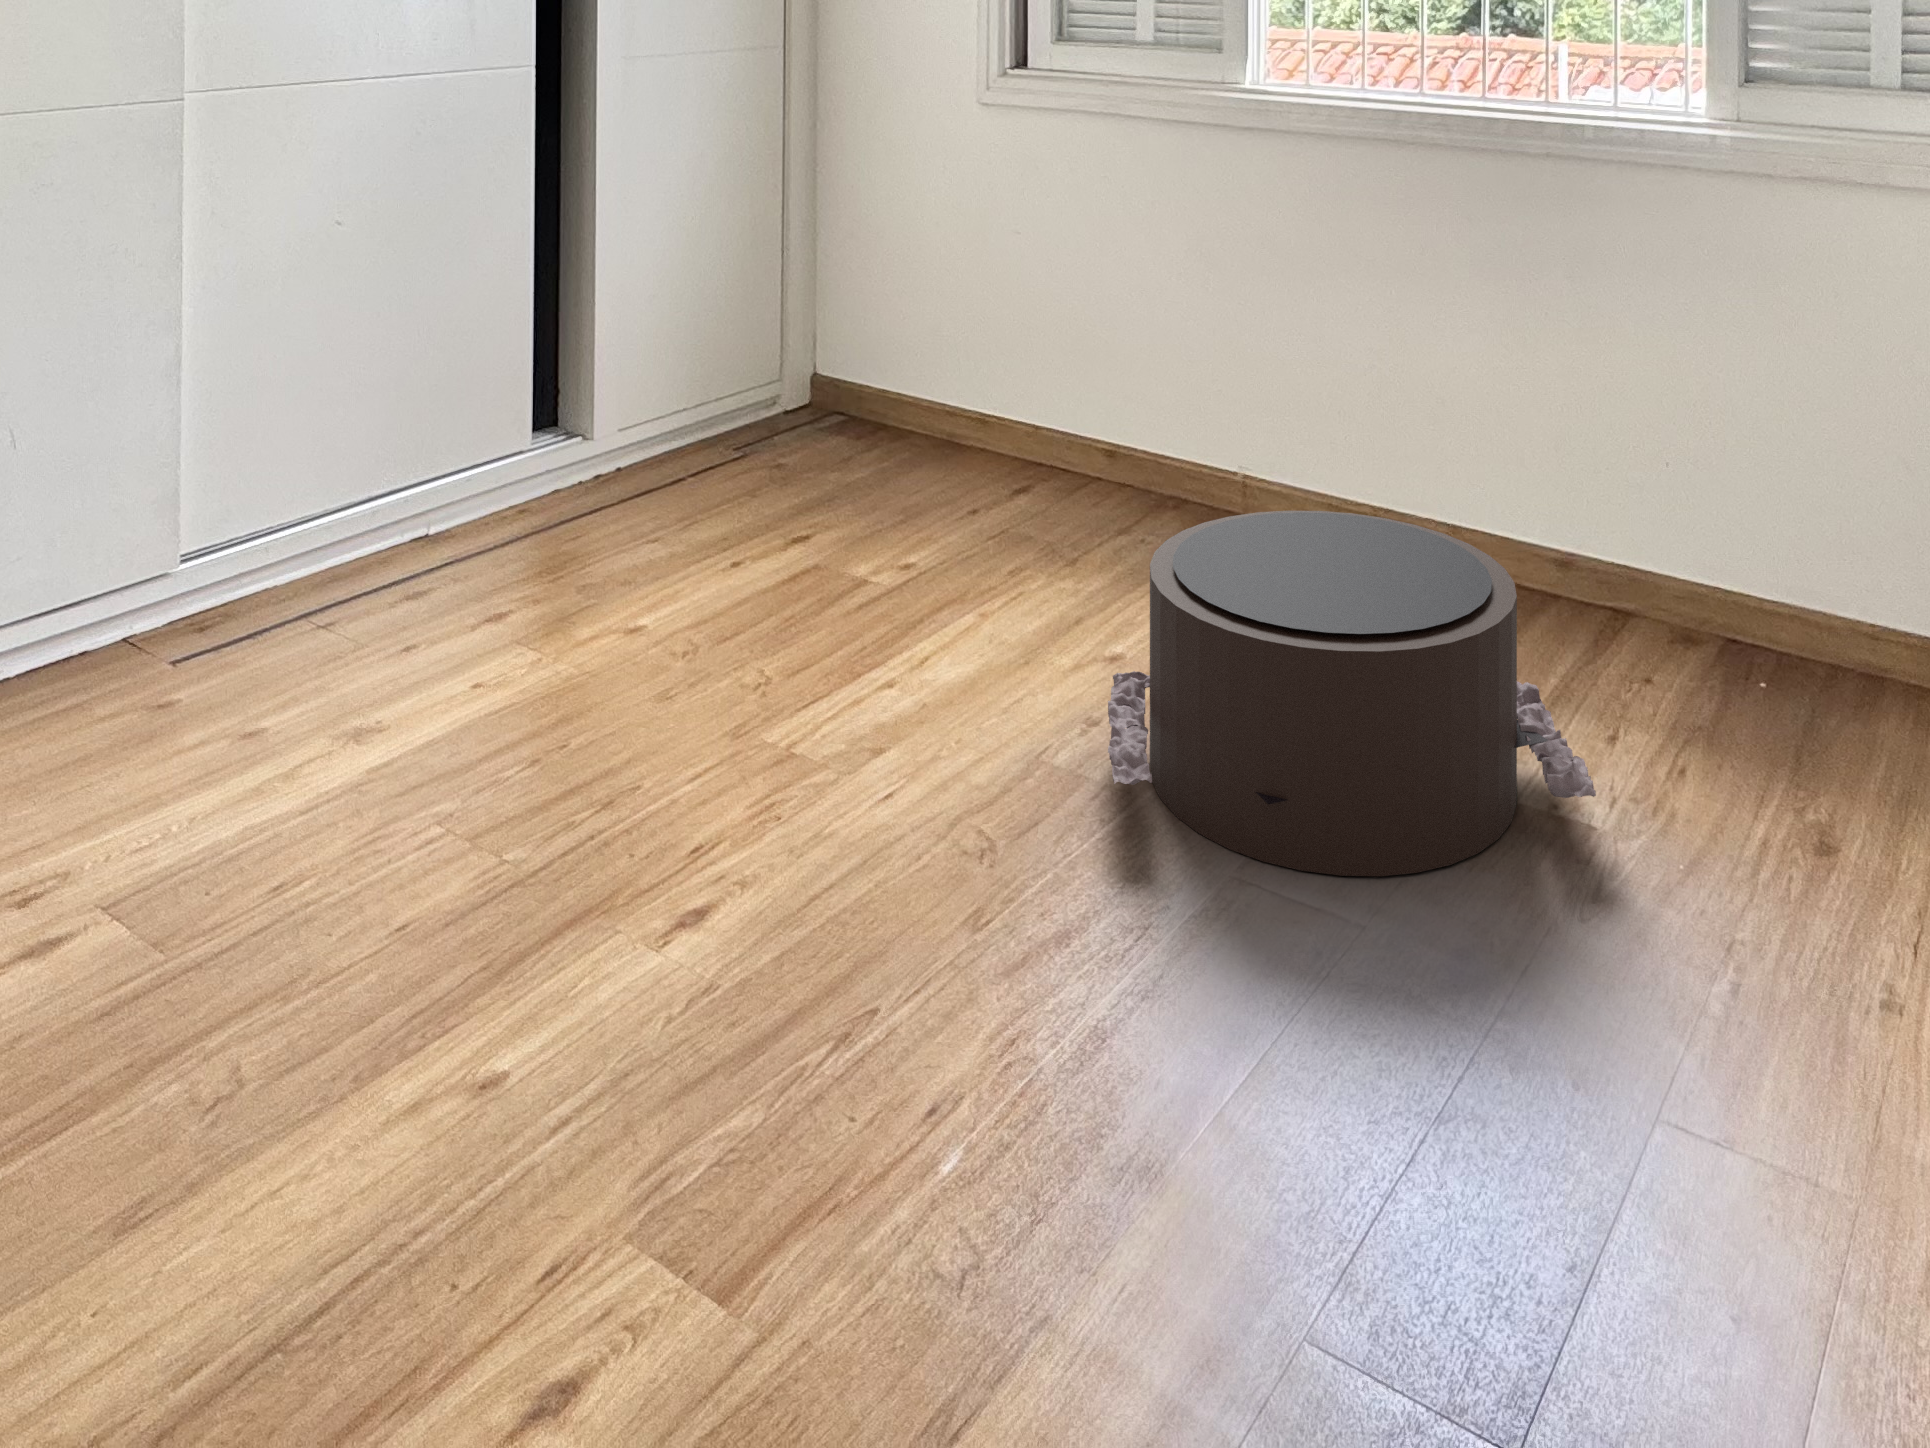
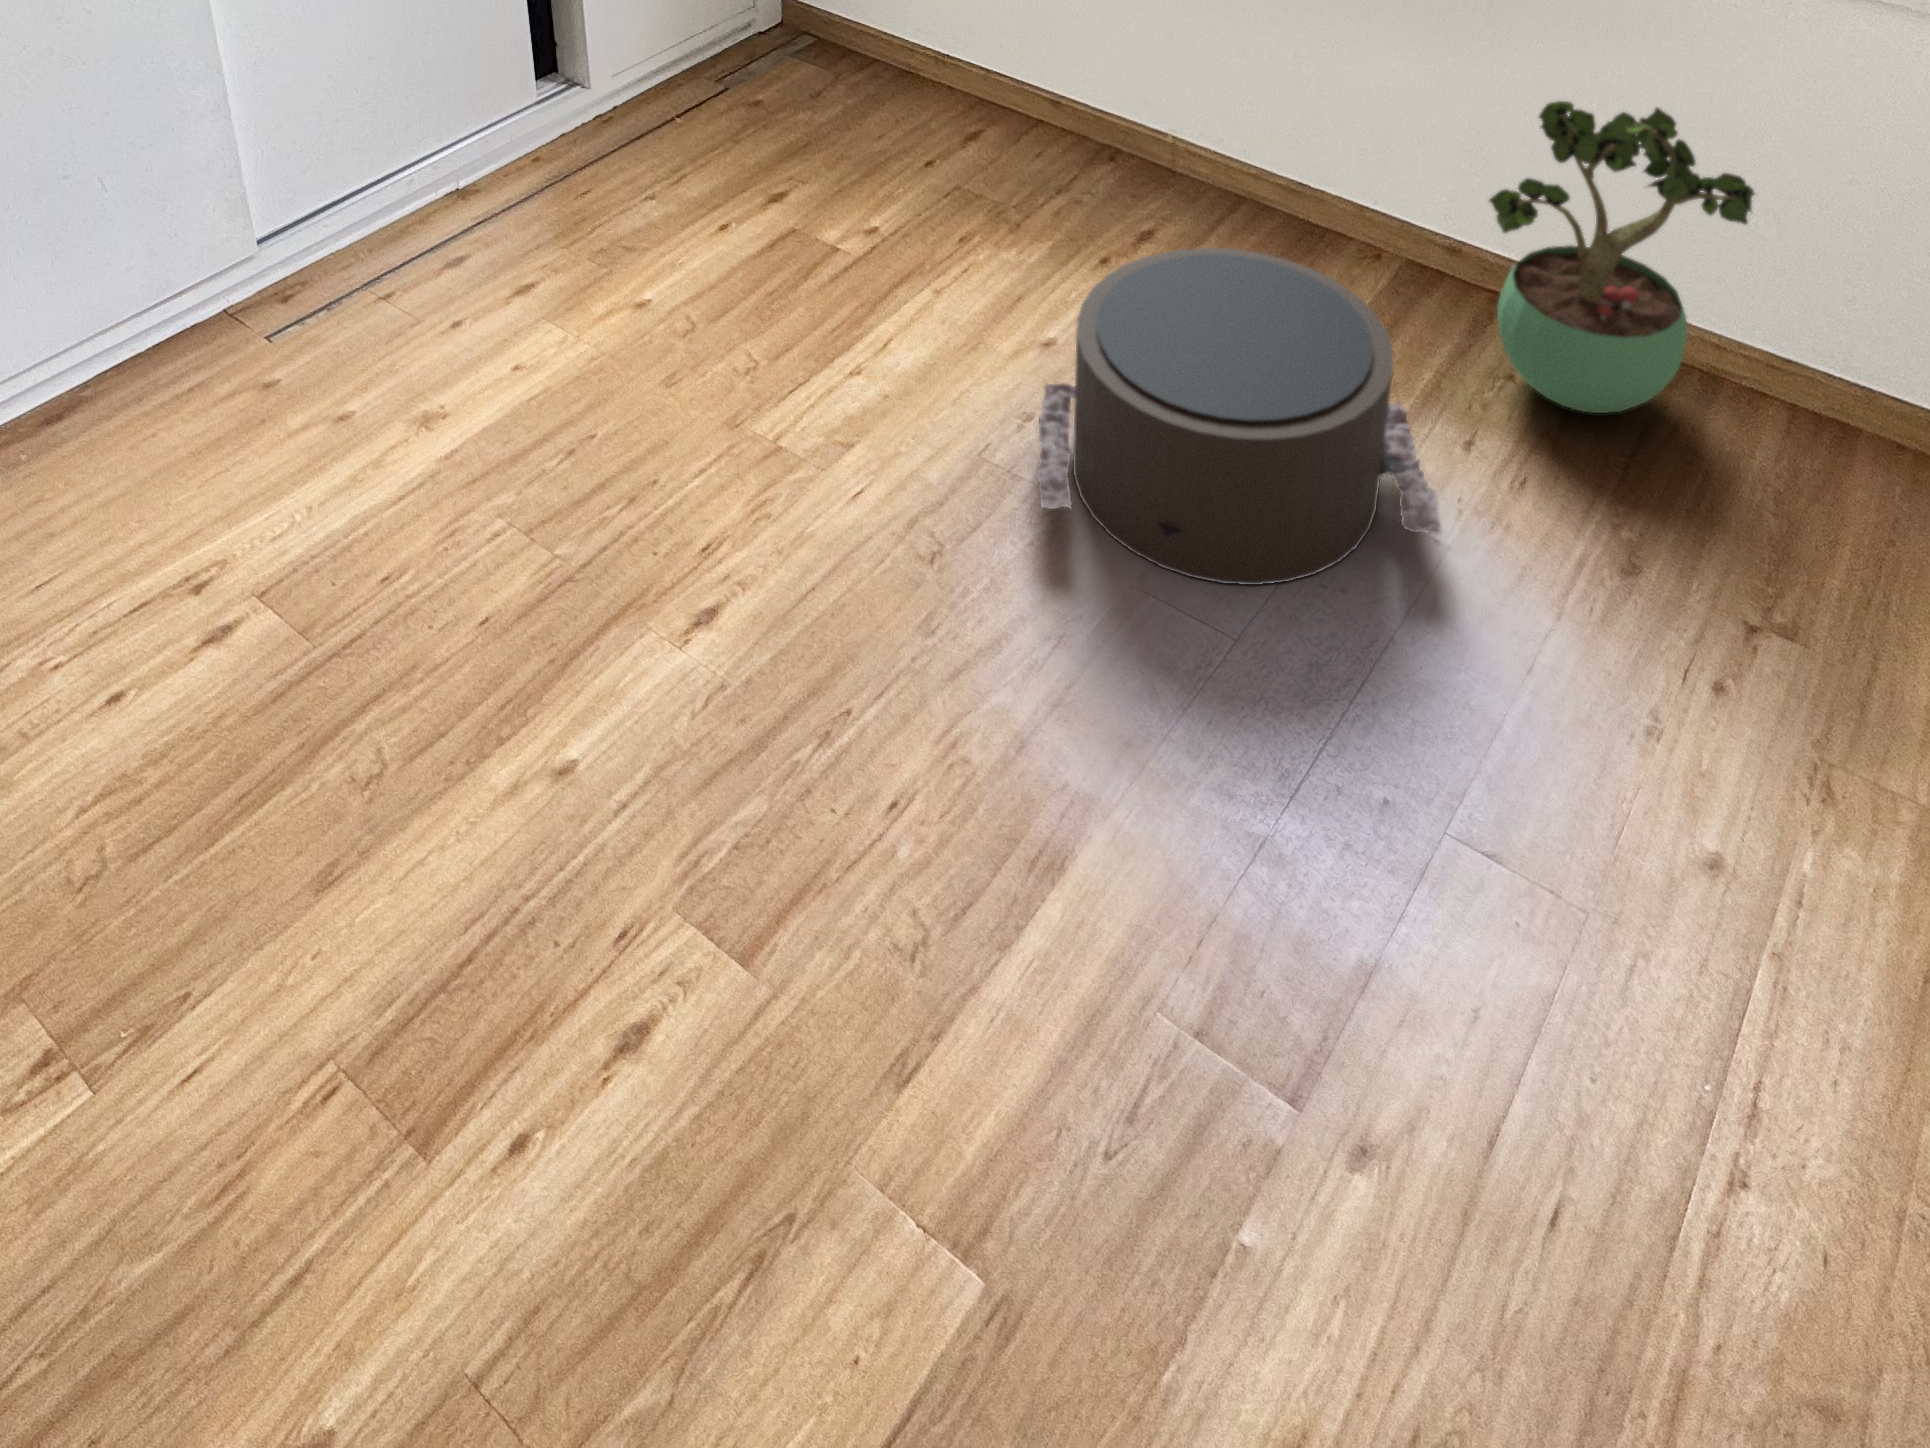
potted plant: none [1599,311,1884,709] -> present [1490,101,1755,413]

